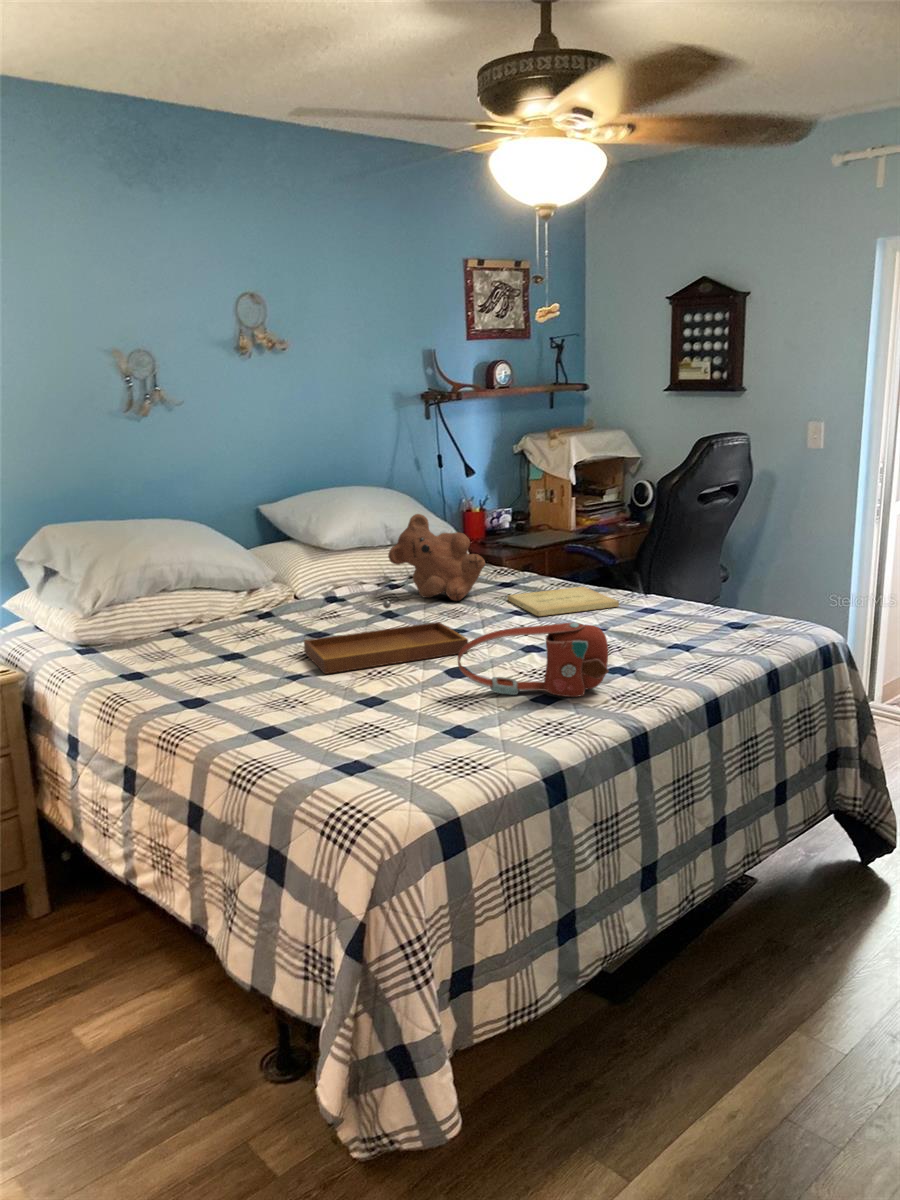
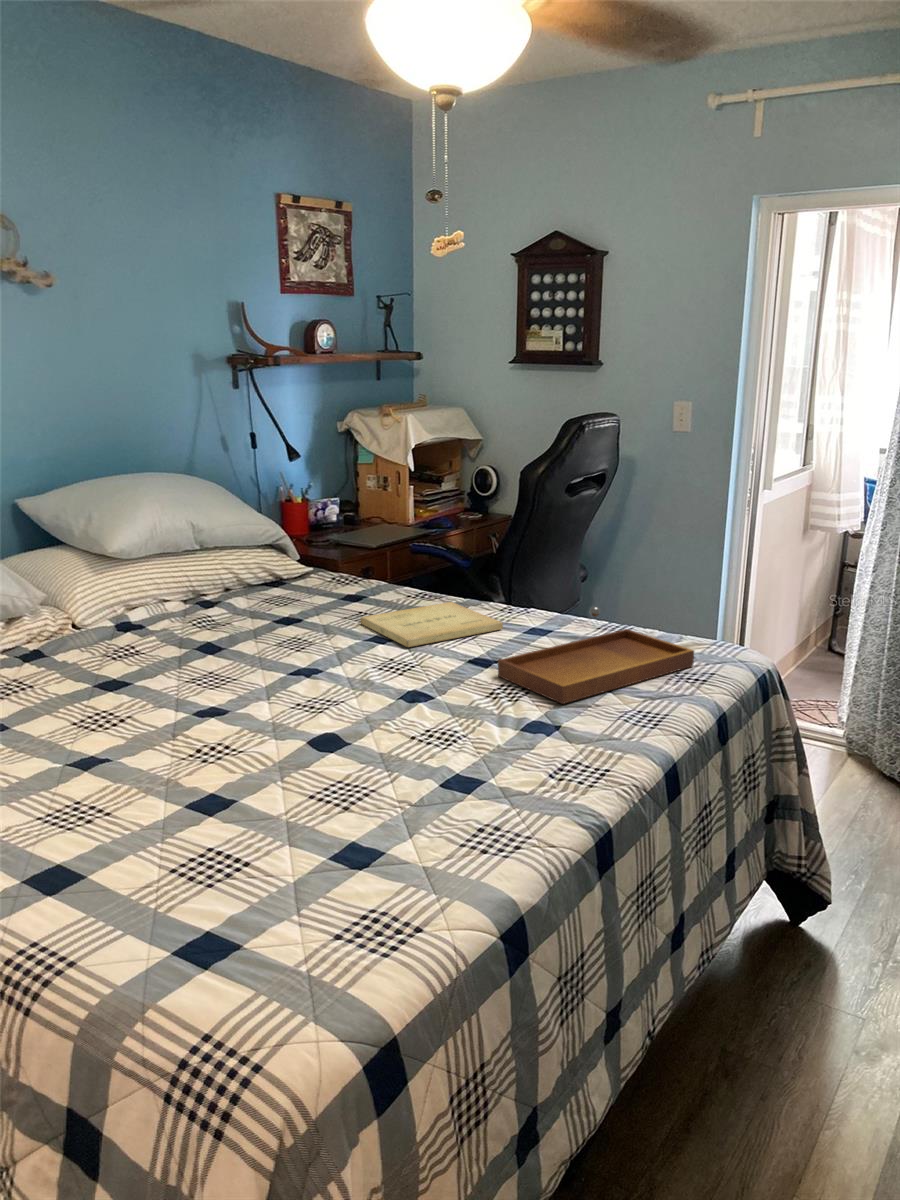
teddy bear: present [388,514,485,601] -> none [202,514,331,626]
tray: present [304,600,468,674] -> present [498,607,694,704]
handbag: present [458,622,609,697] -> none [336,677,548,781]

